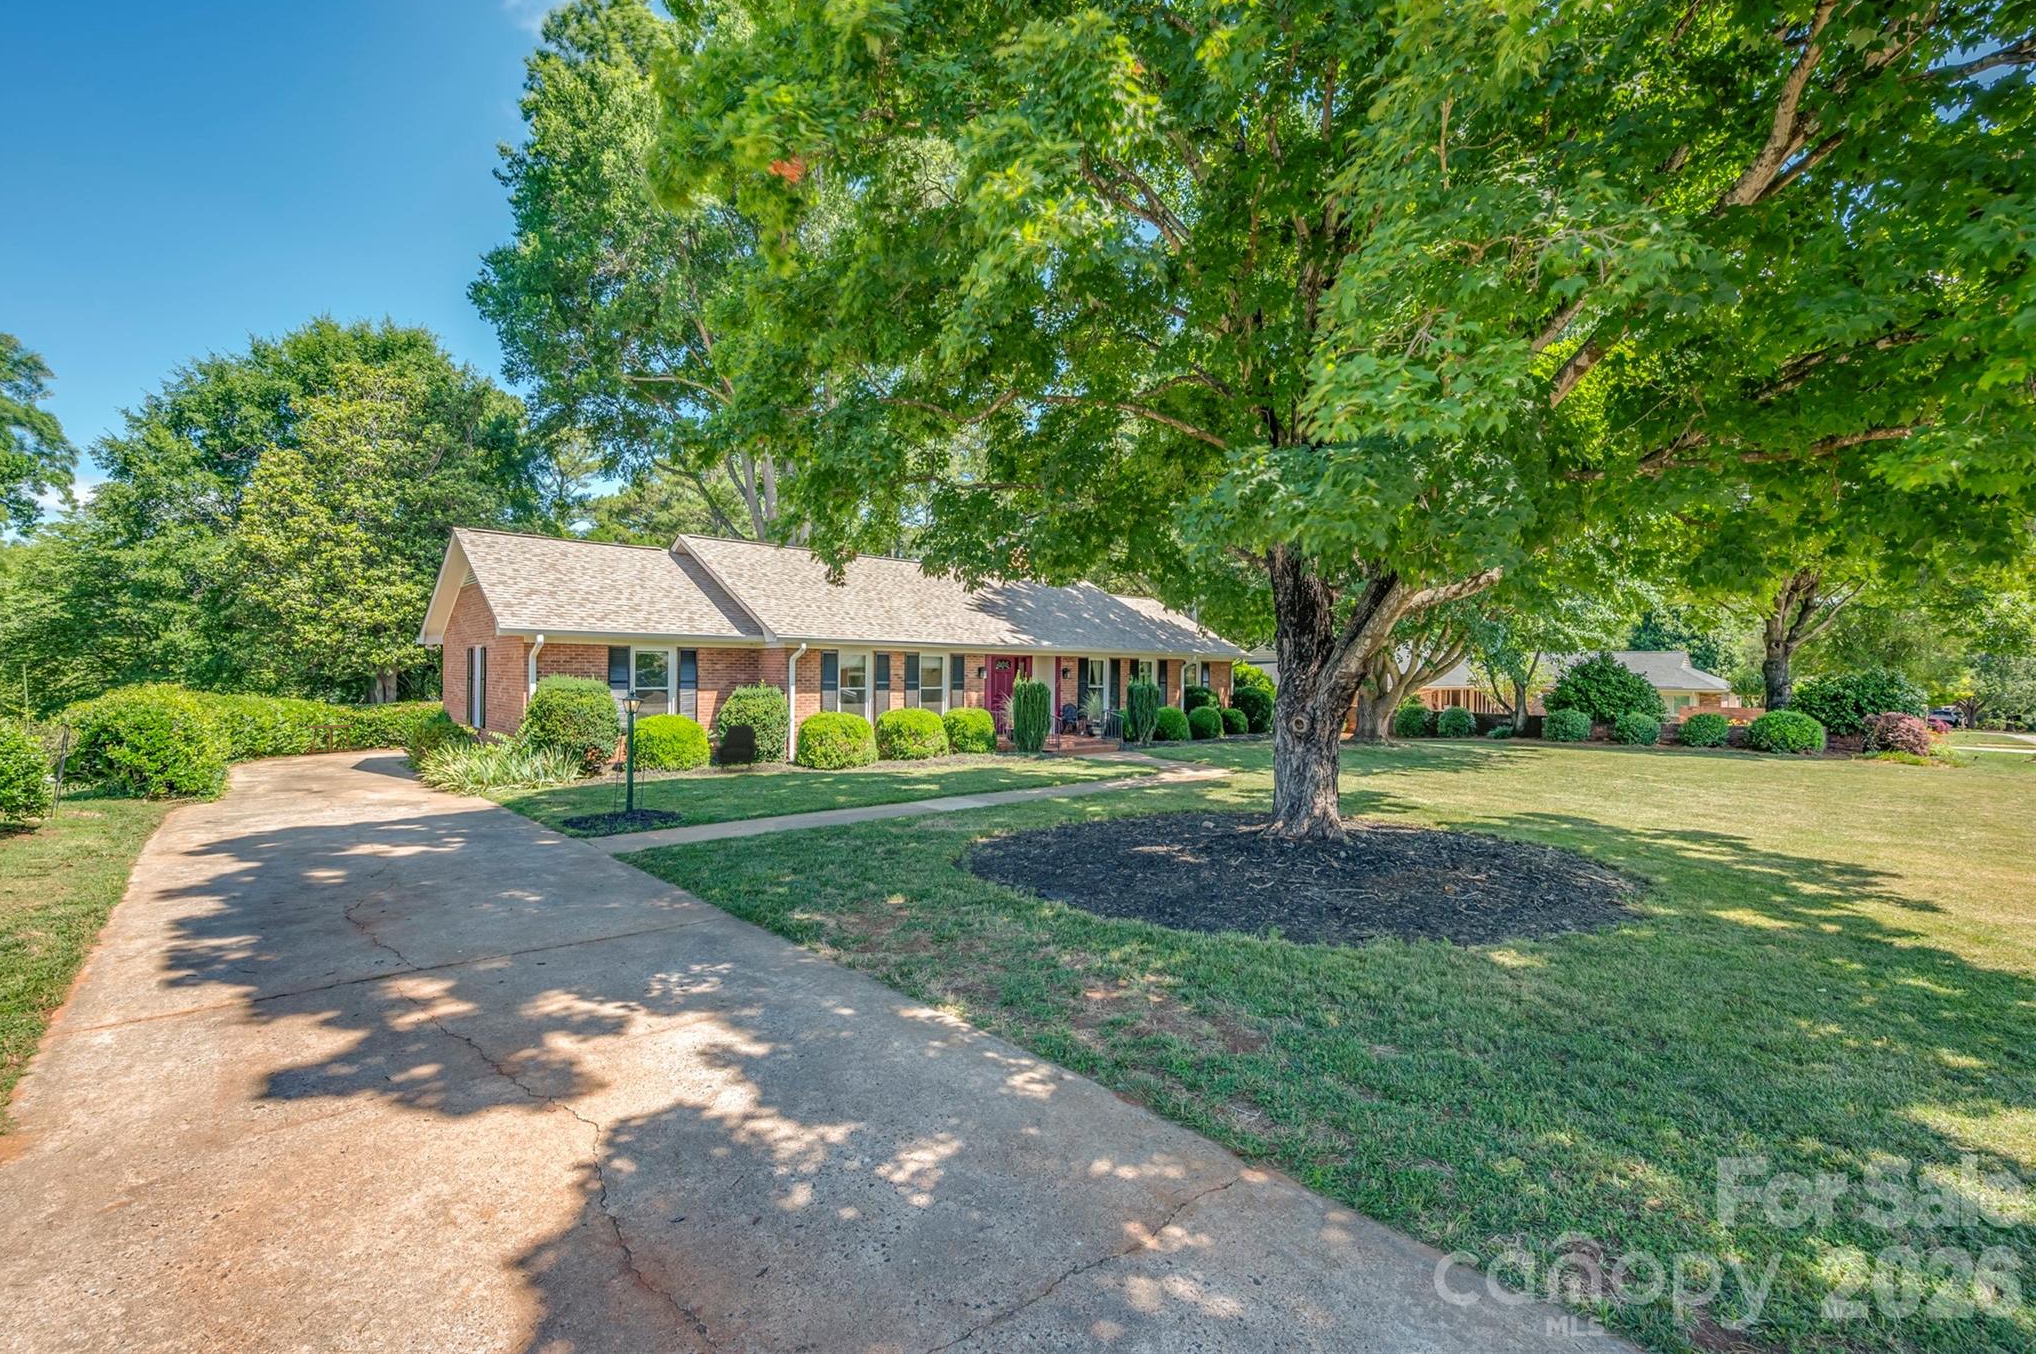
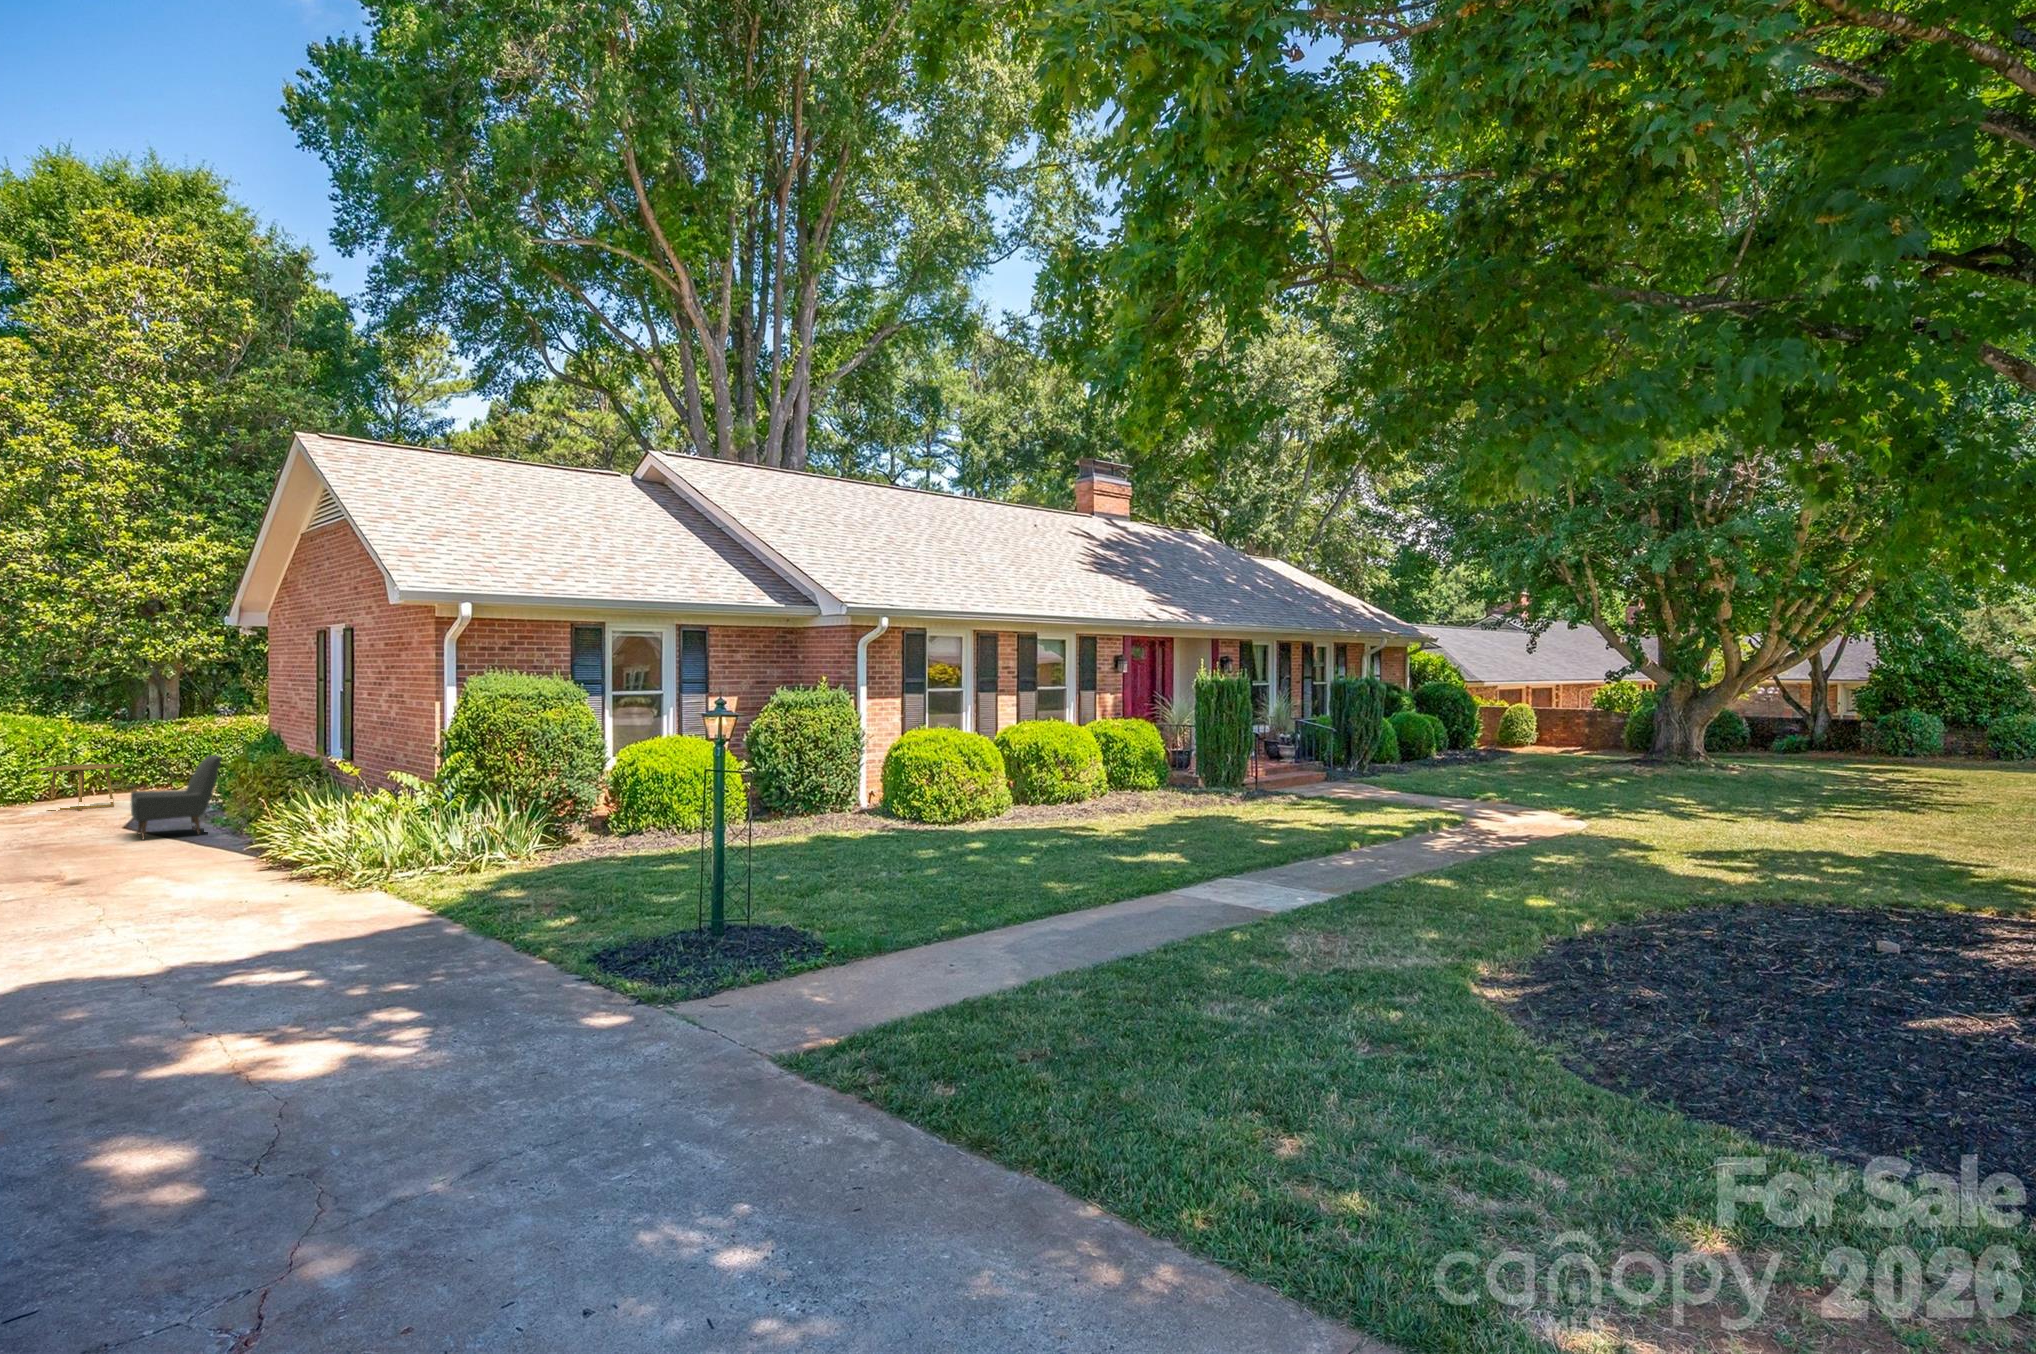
chair: present [716,725,757,770] -> present [131,755,222,839]

